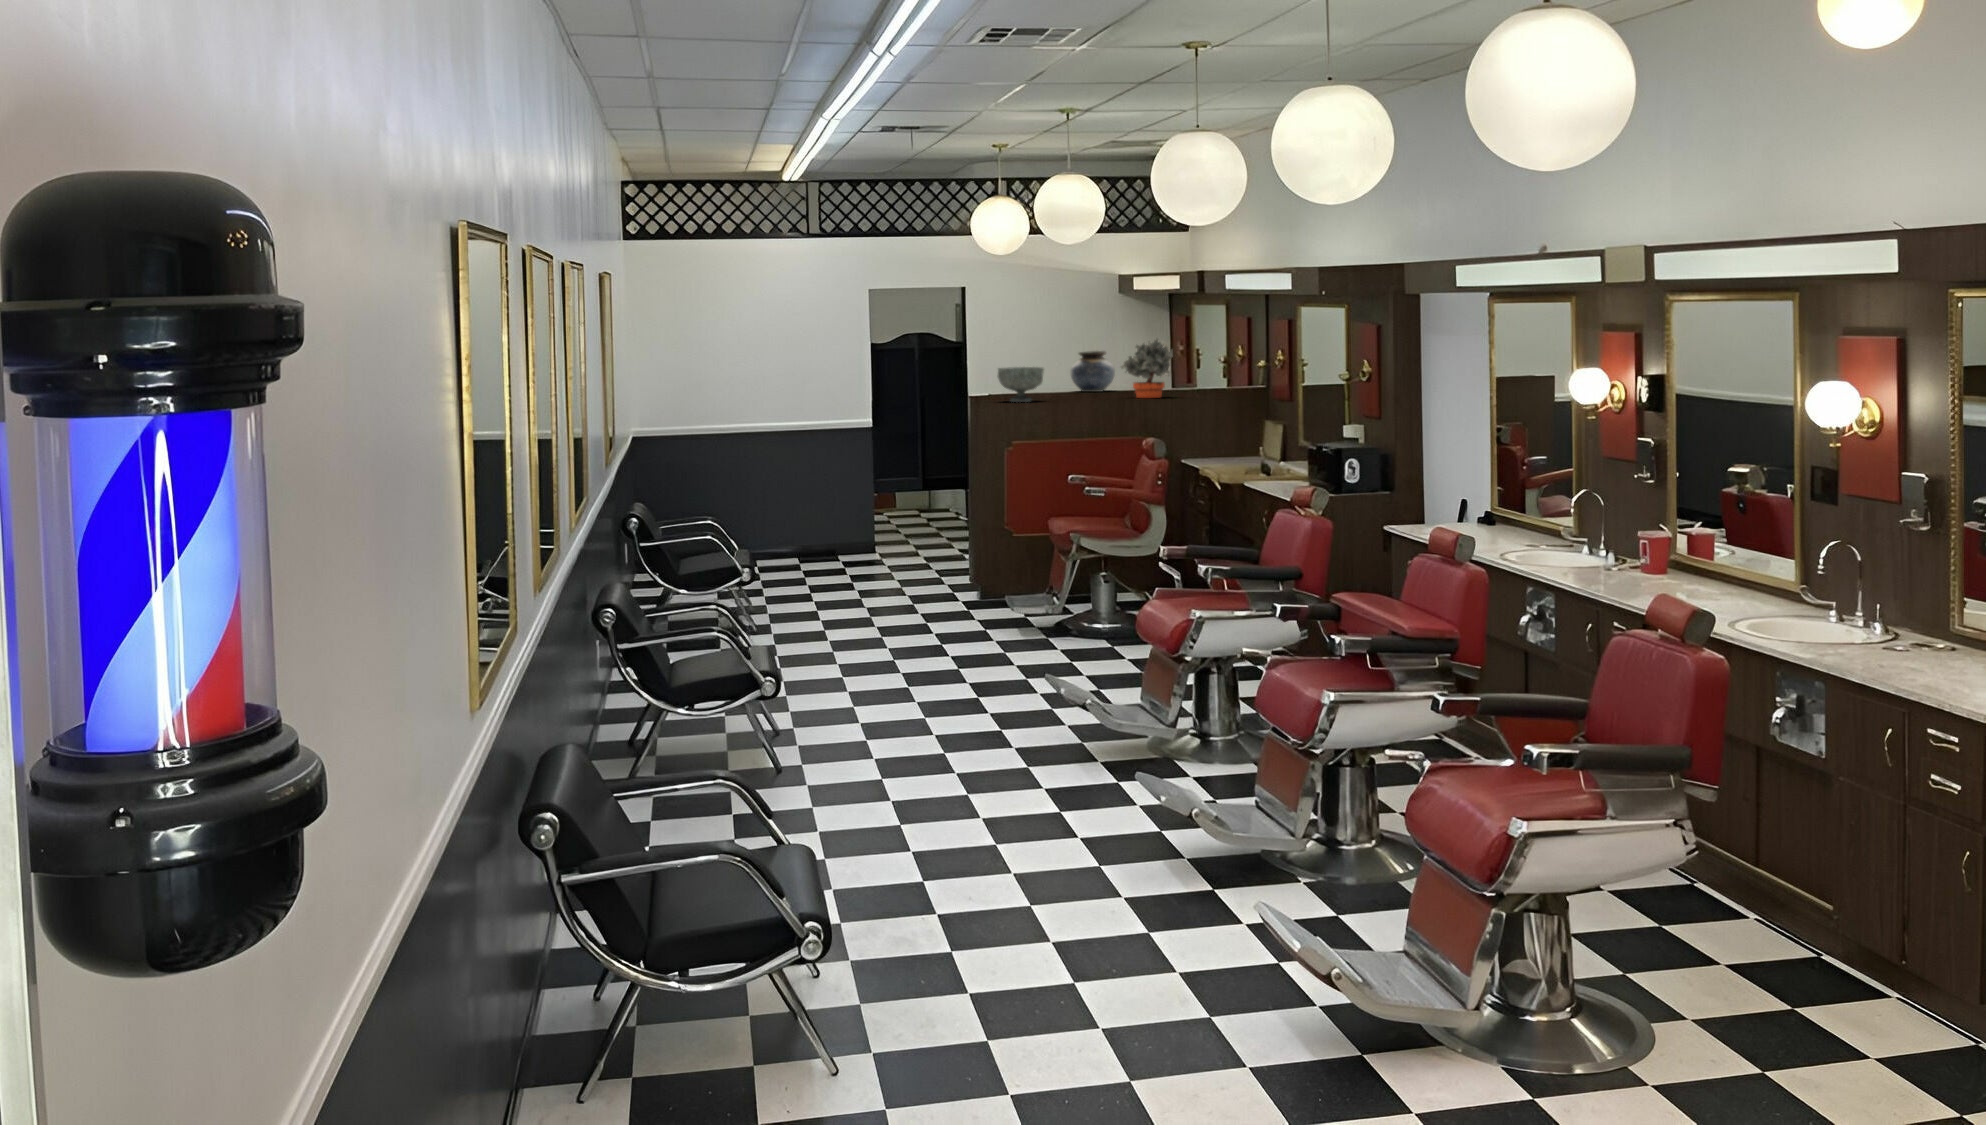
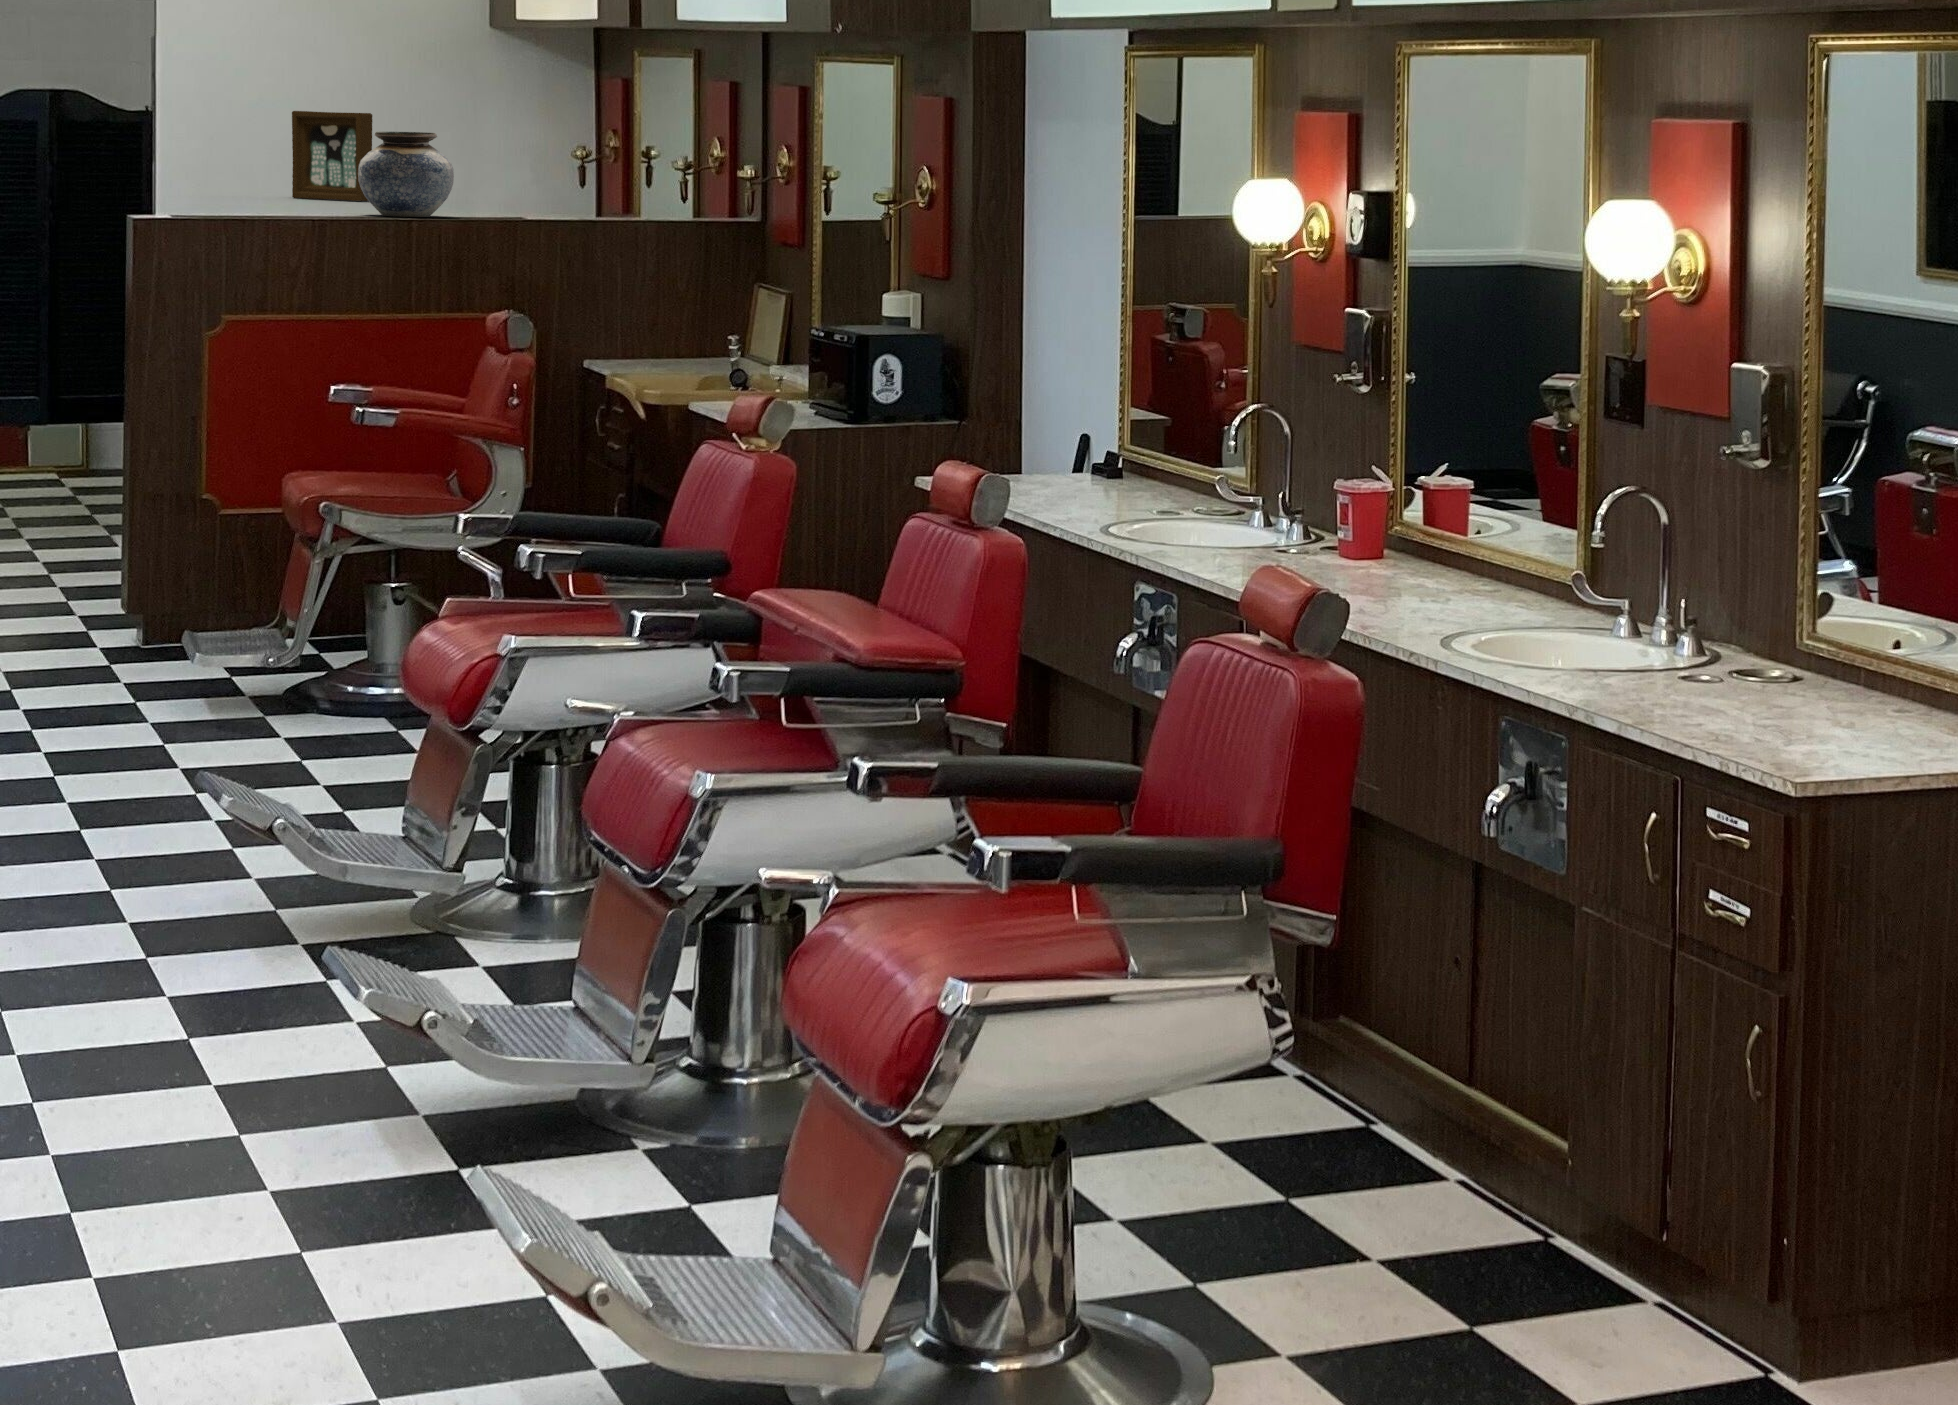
potted plant: present [1121,339,1173,398] -> none [452,103,563,230]
picture frame: none [1031,341,1069,383] -> present [292,111,372,201]
decorative bowl: present [998,367,1044,402] -> none [181,151,284,225]

